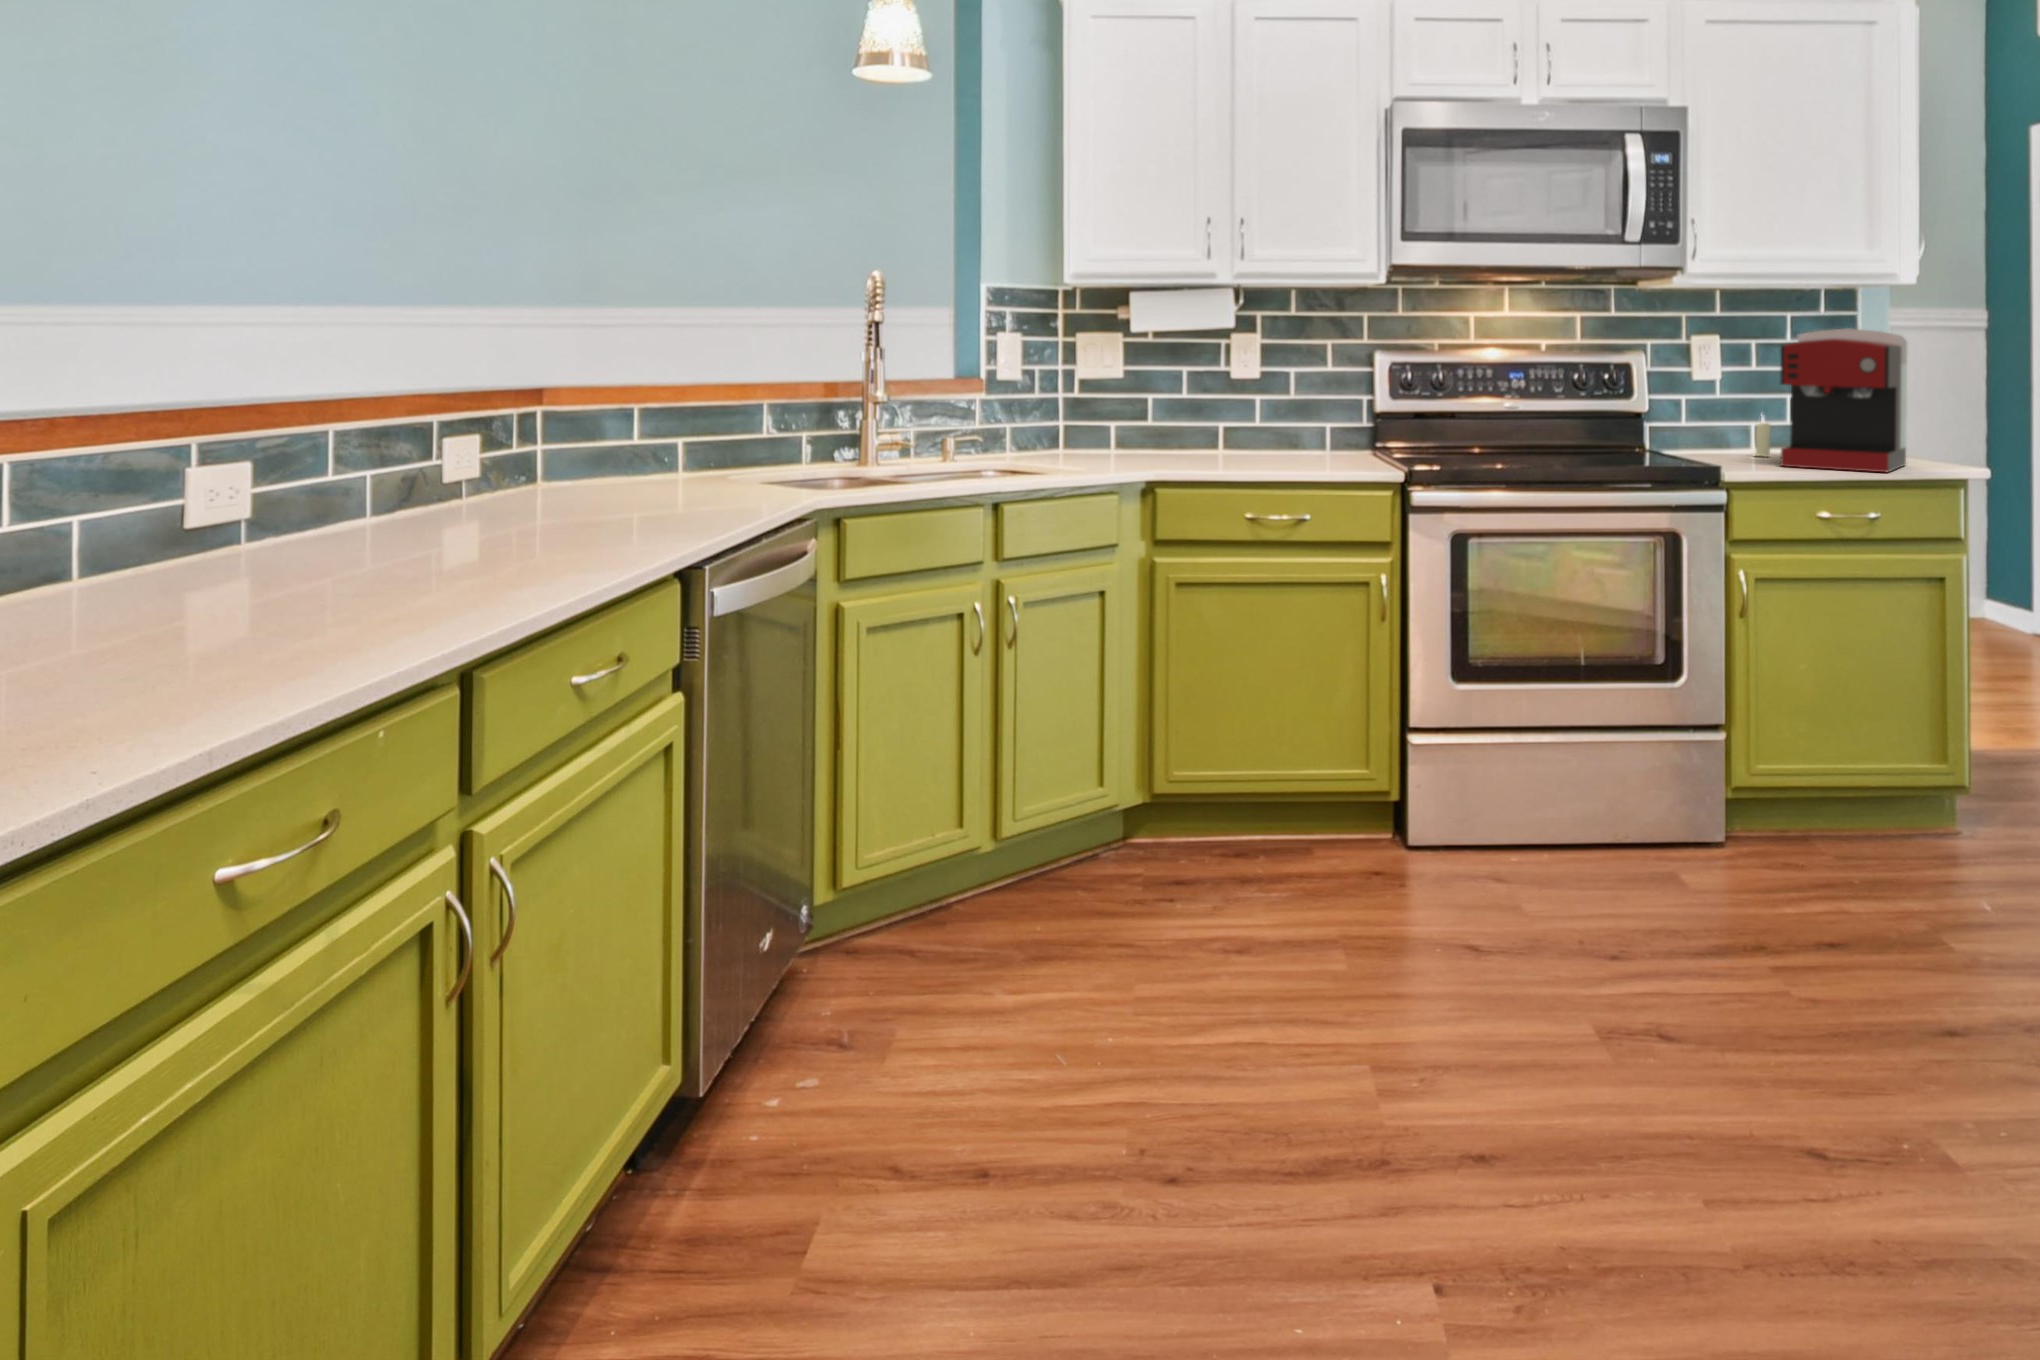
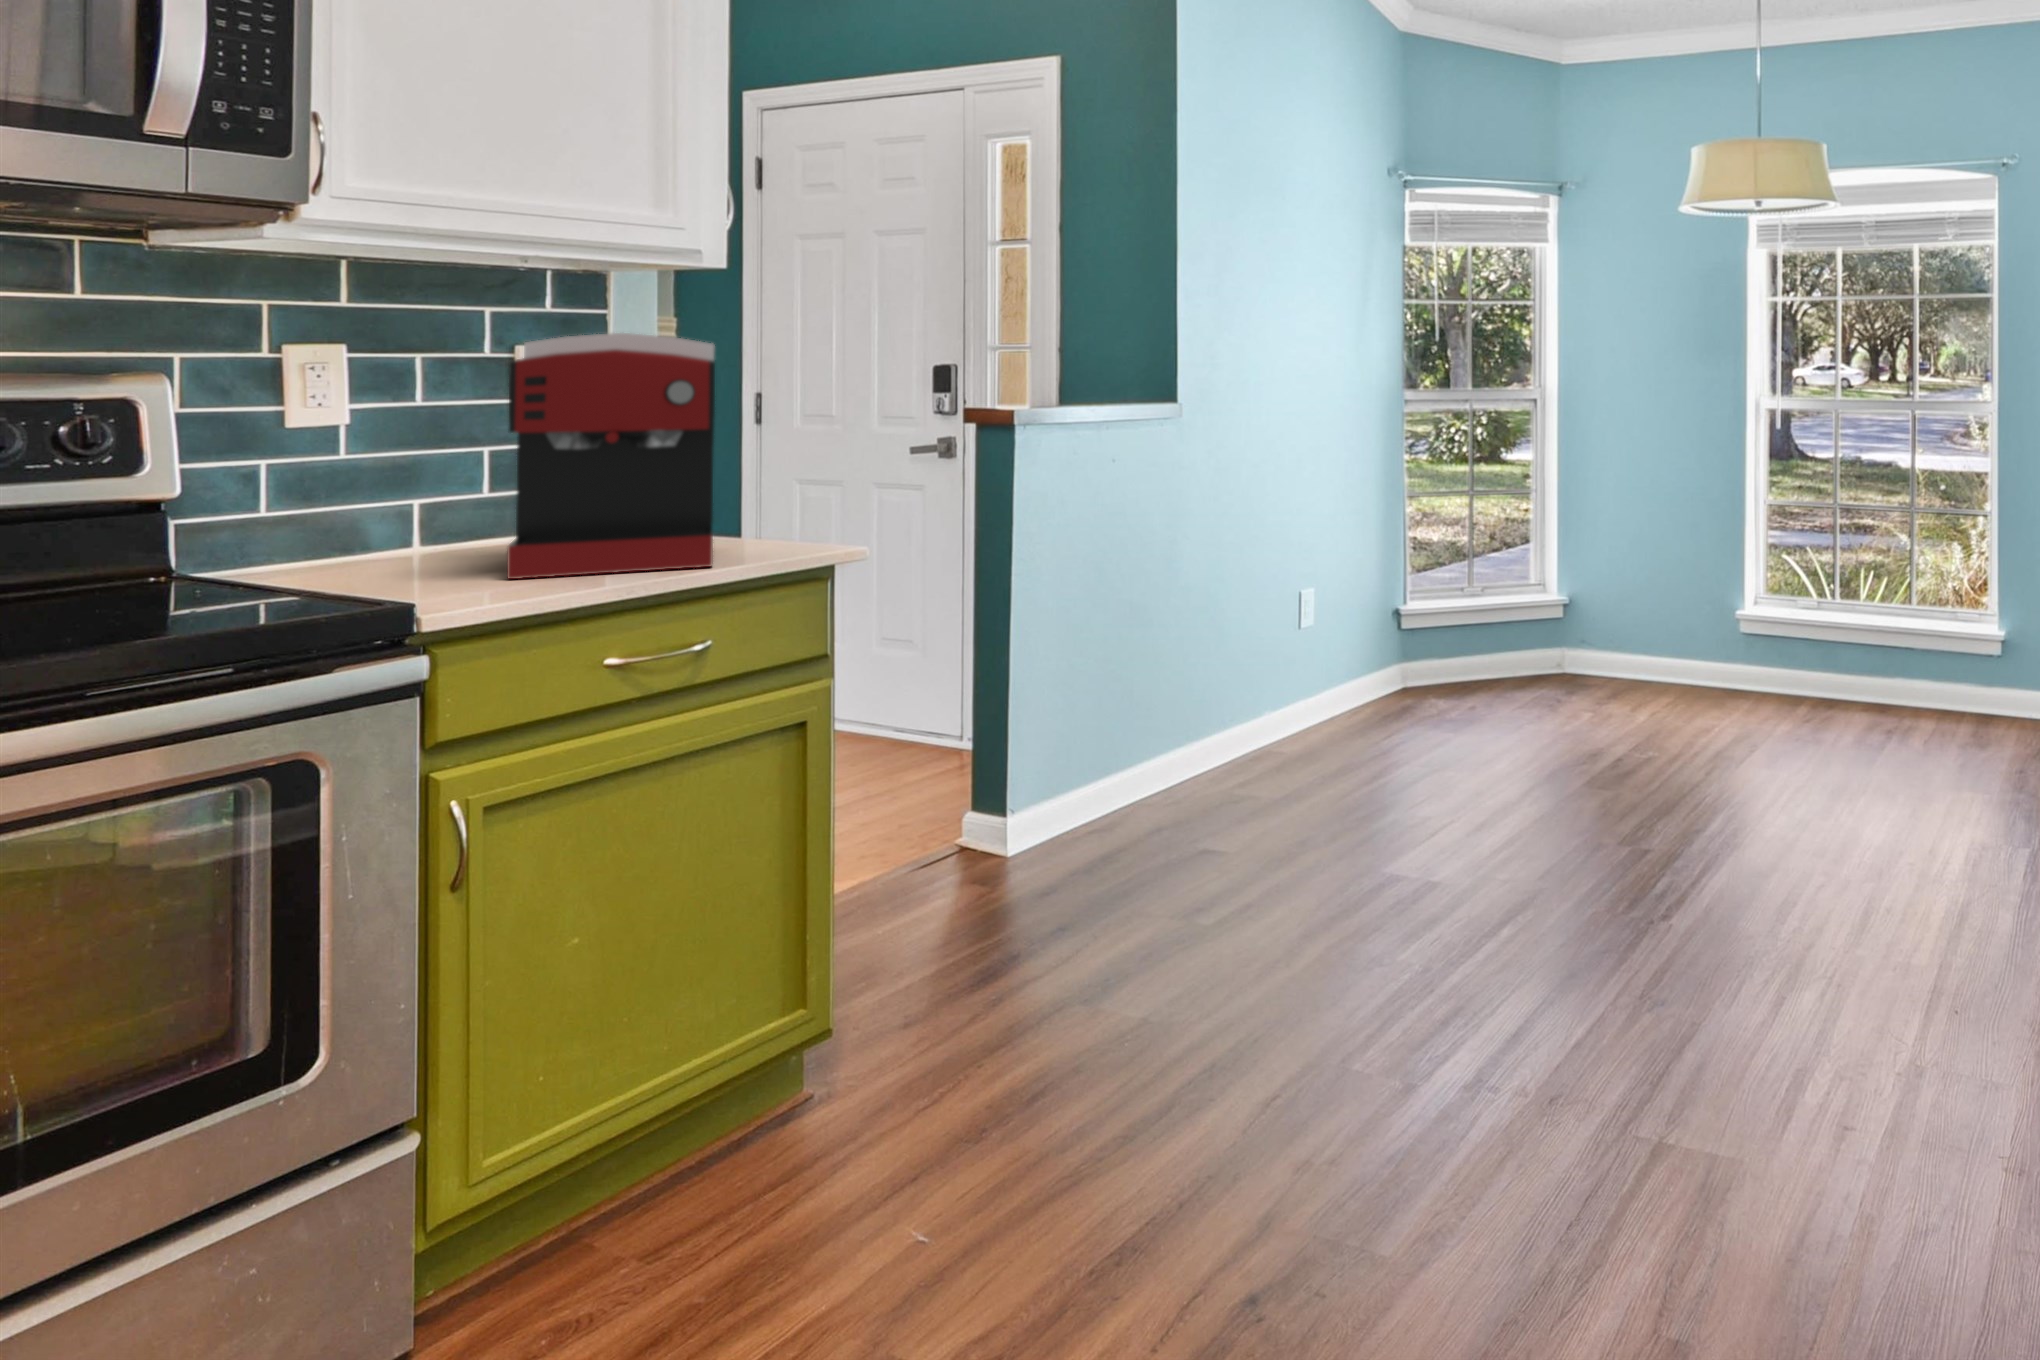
candle: present [1755,416,1770,457] -> none [418,482,457,563]

